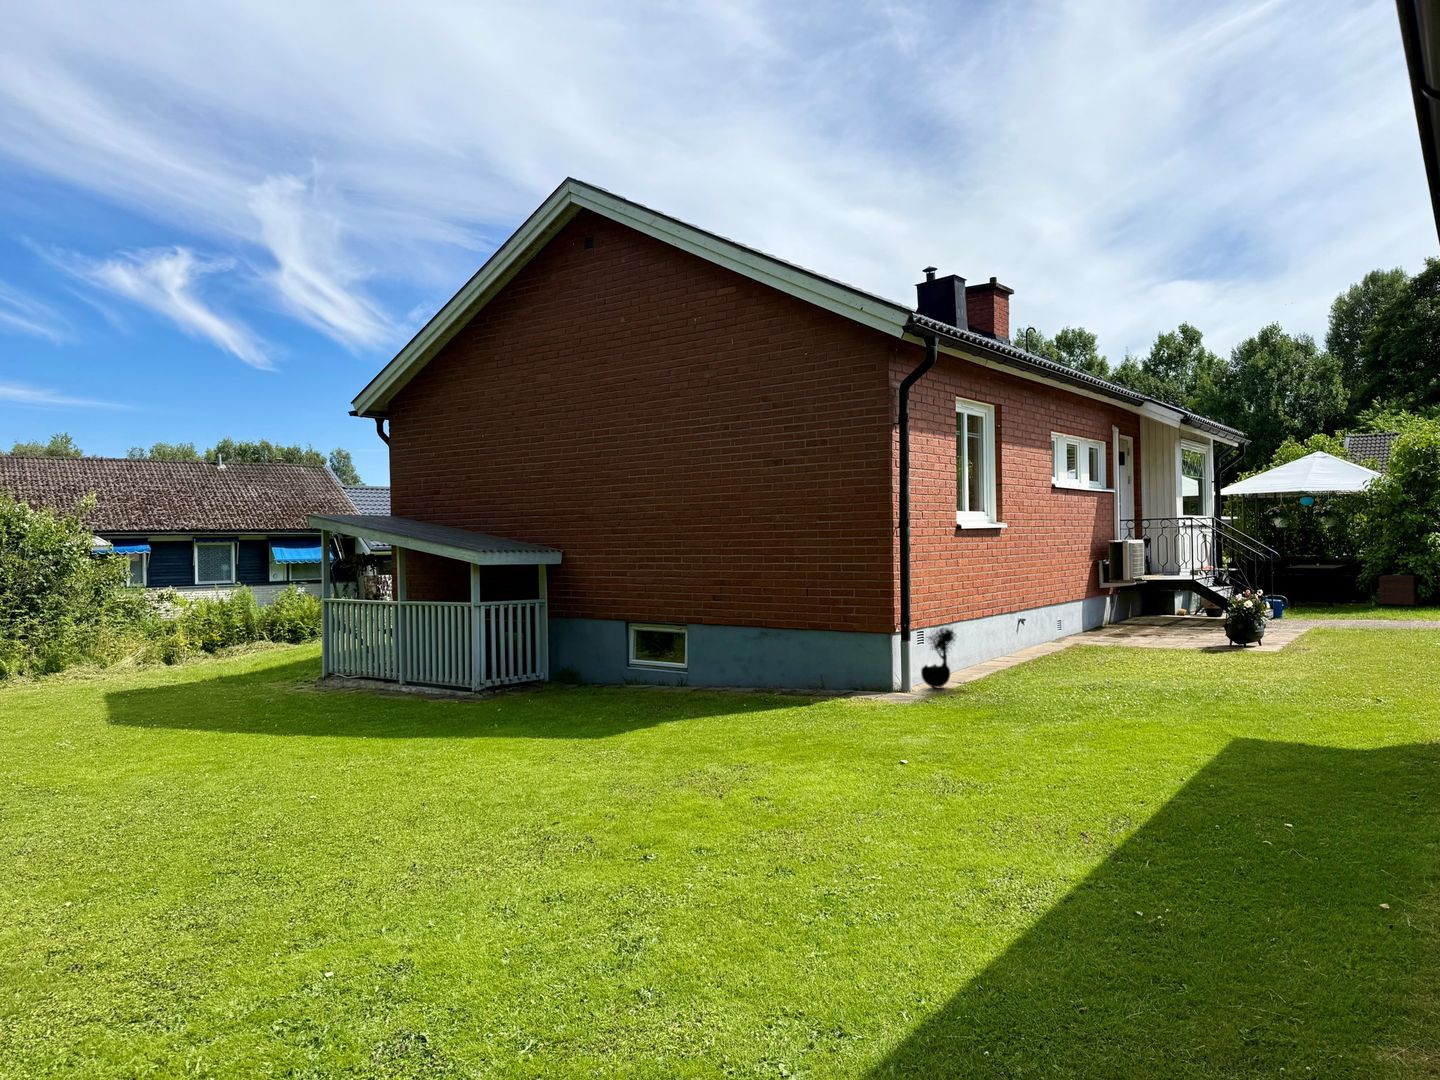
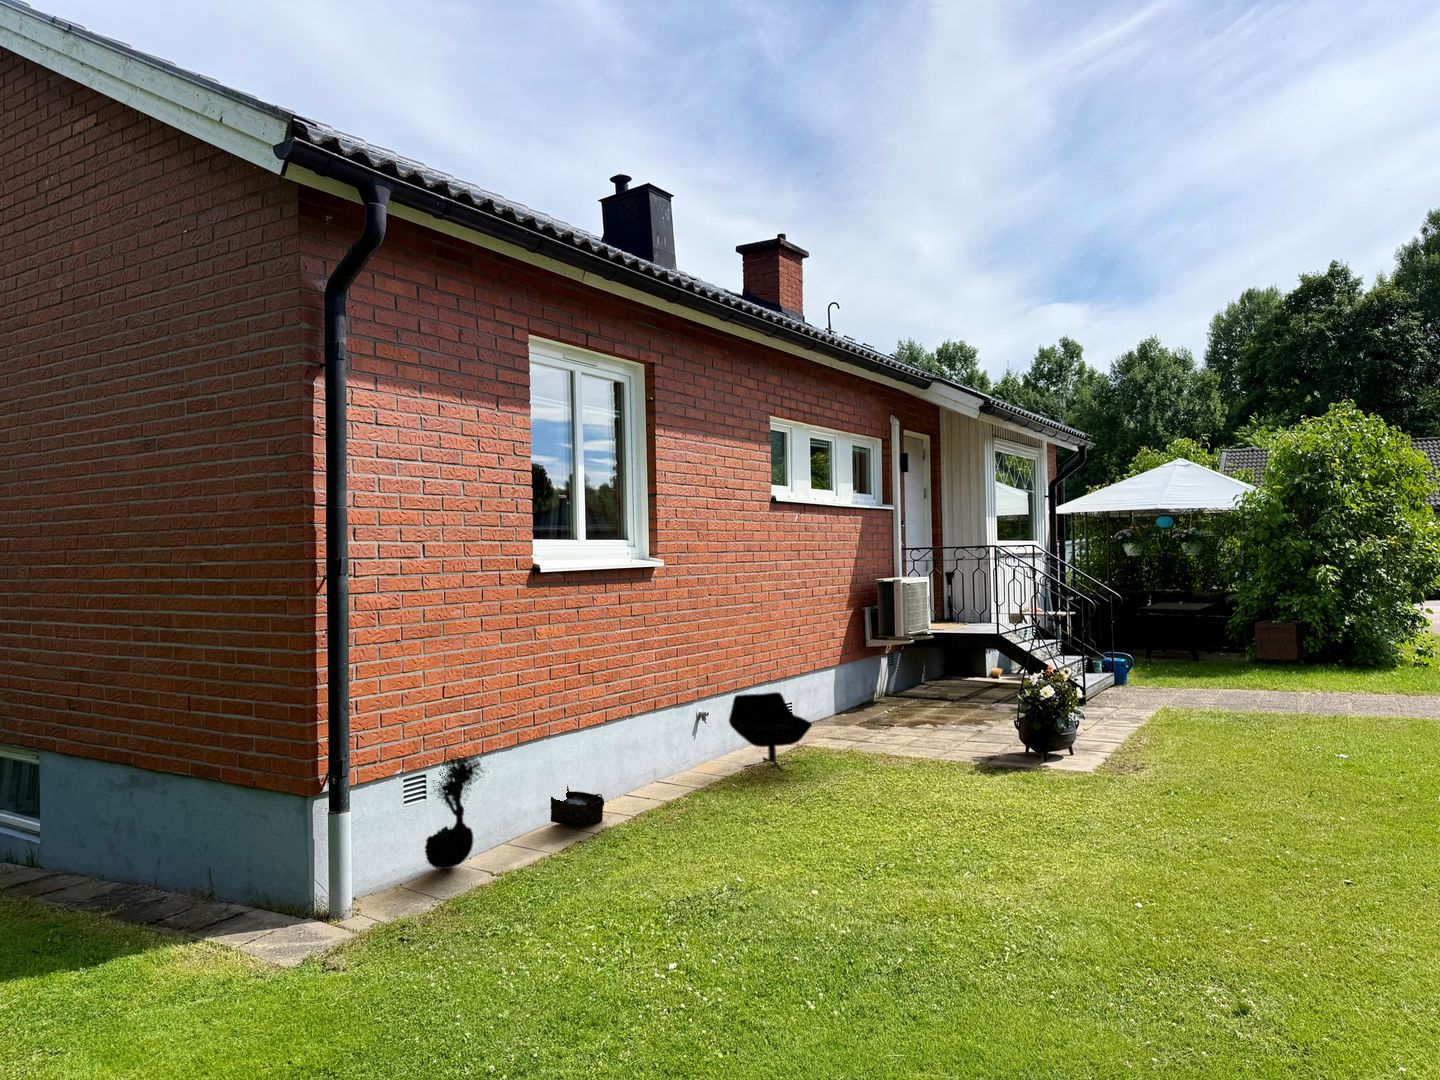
lounge chair: none [1034,609,1093,655] -> present [729,692,812,770]
woven basket: none [964,652,998,676] -> present [550,786,604,829]

